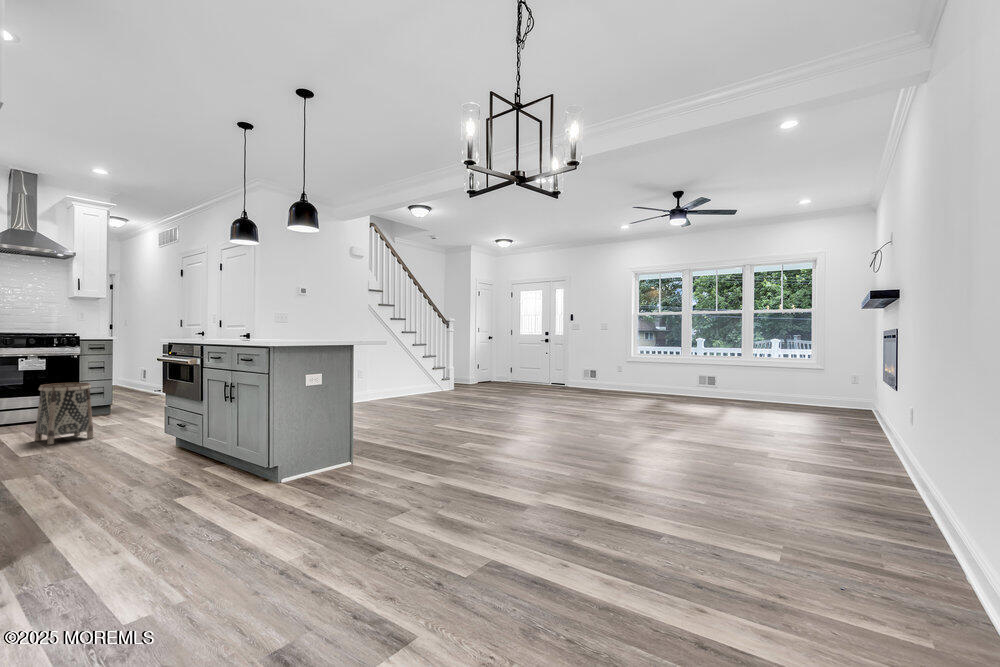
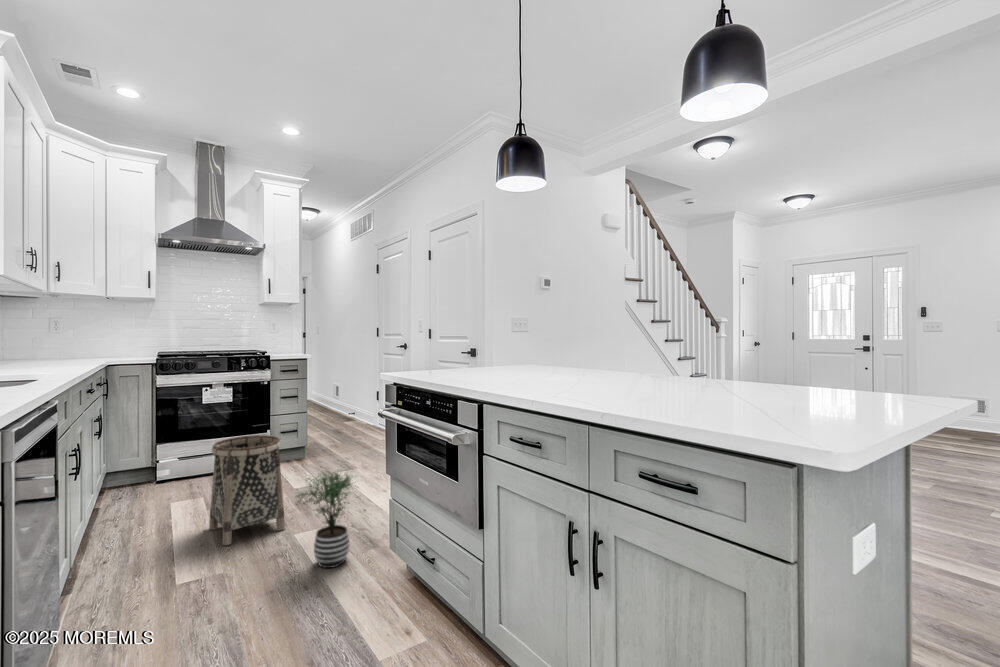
potted plant: none [100,393,149,447] -> present [296,470,353,568]

